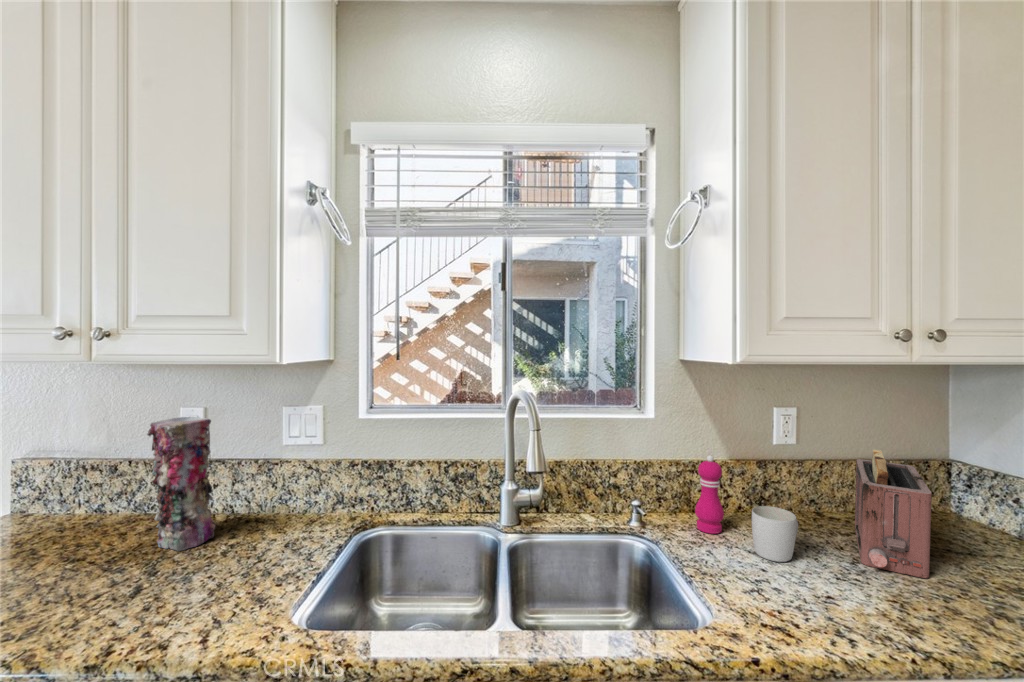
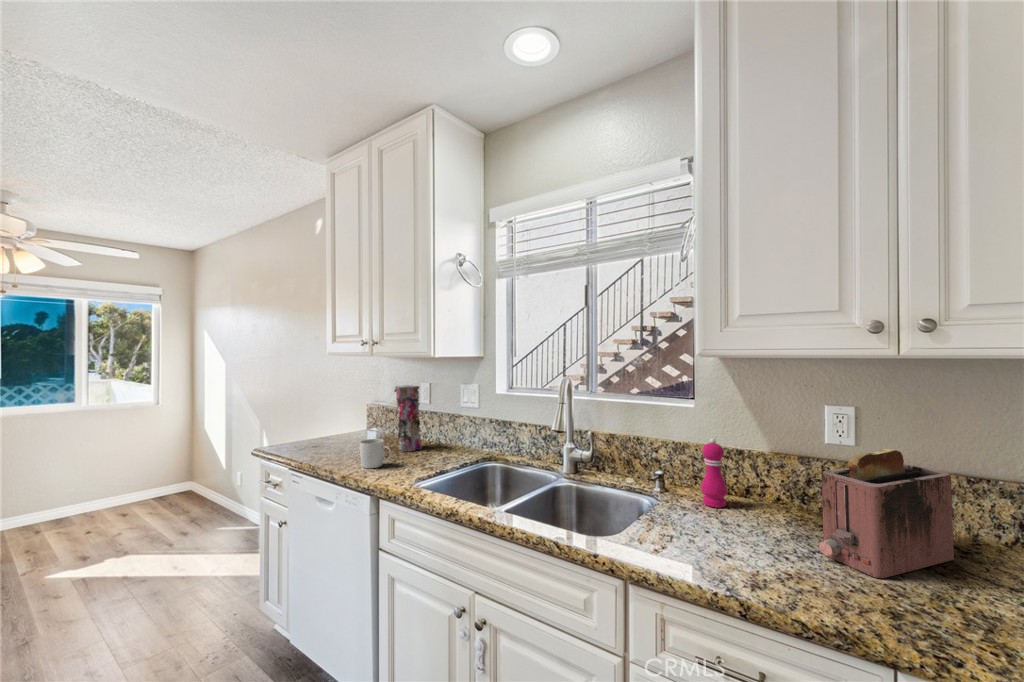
mug: present [752,506,798,562] -> present [360,439,391,468]

